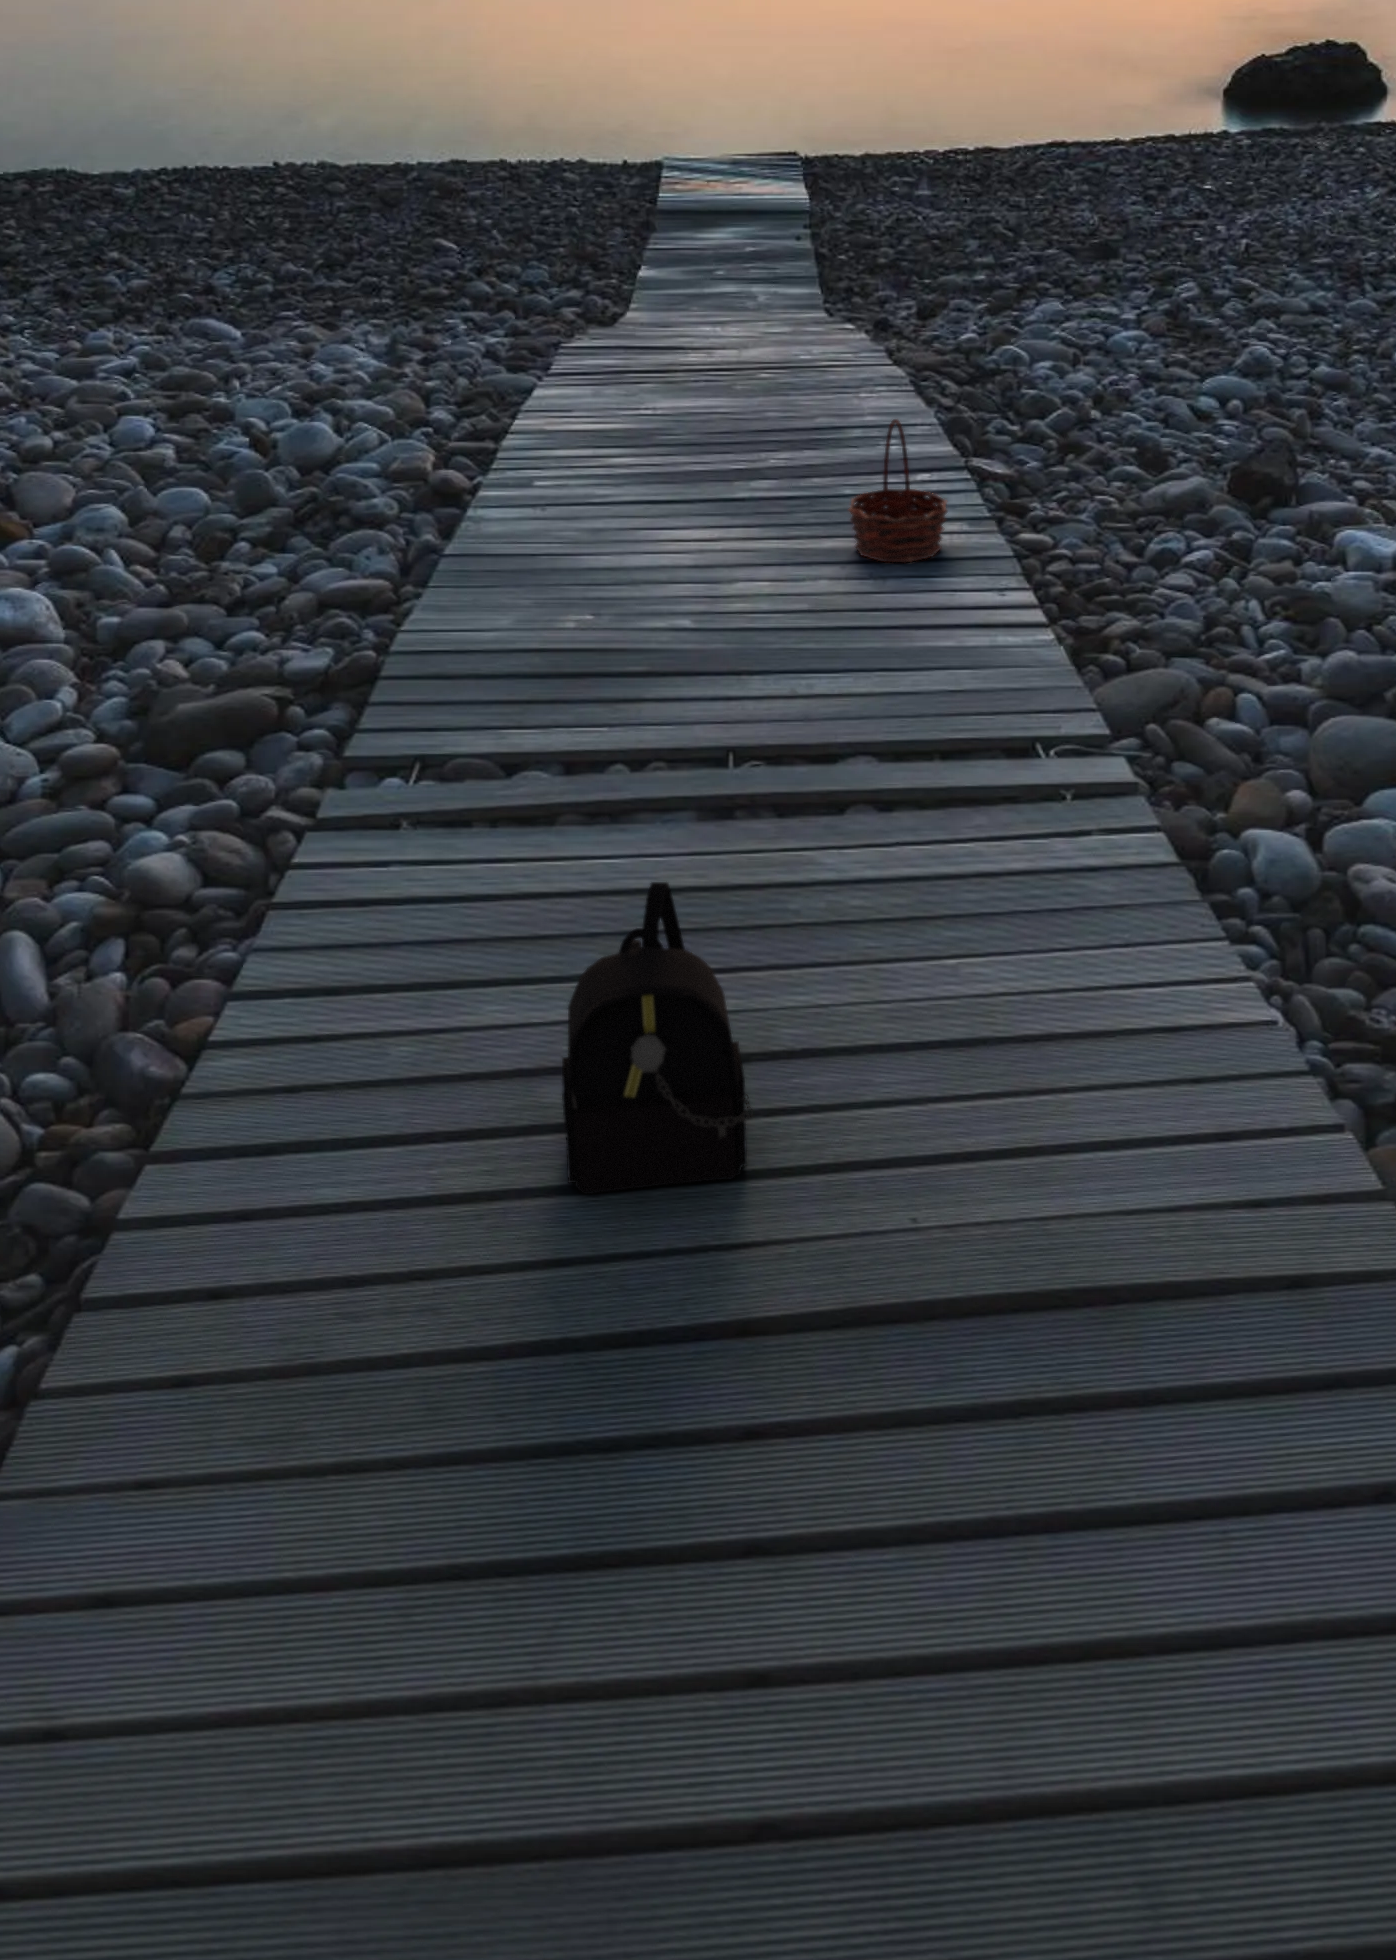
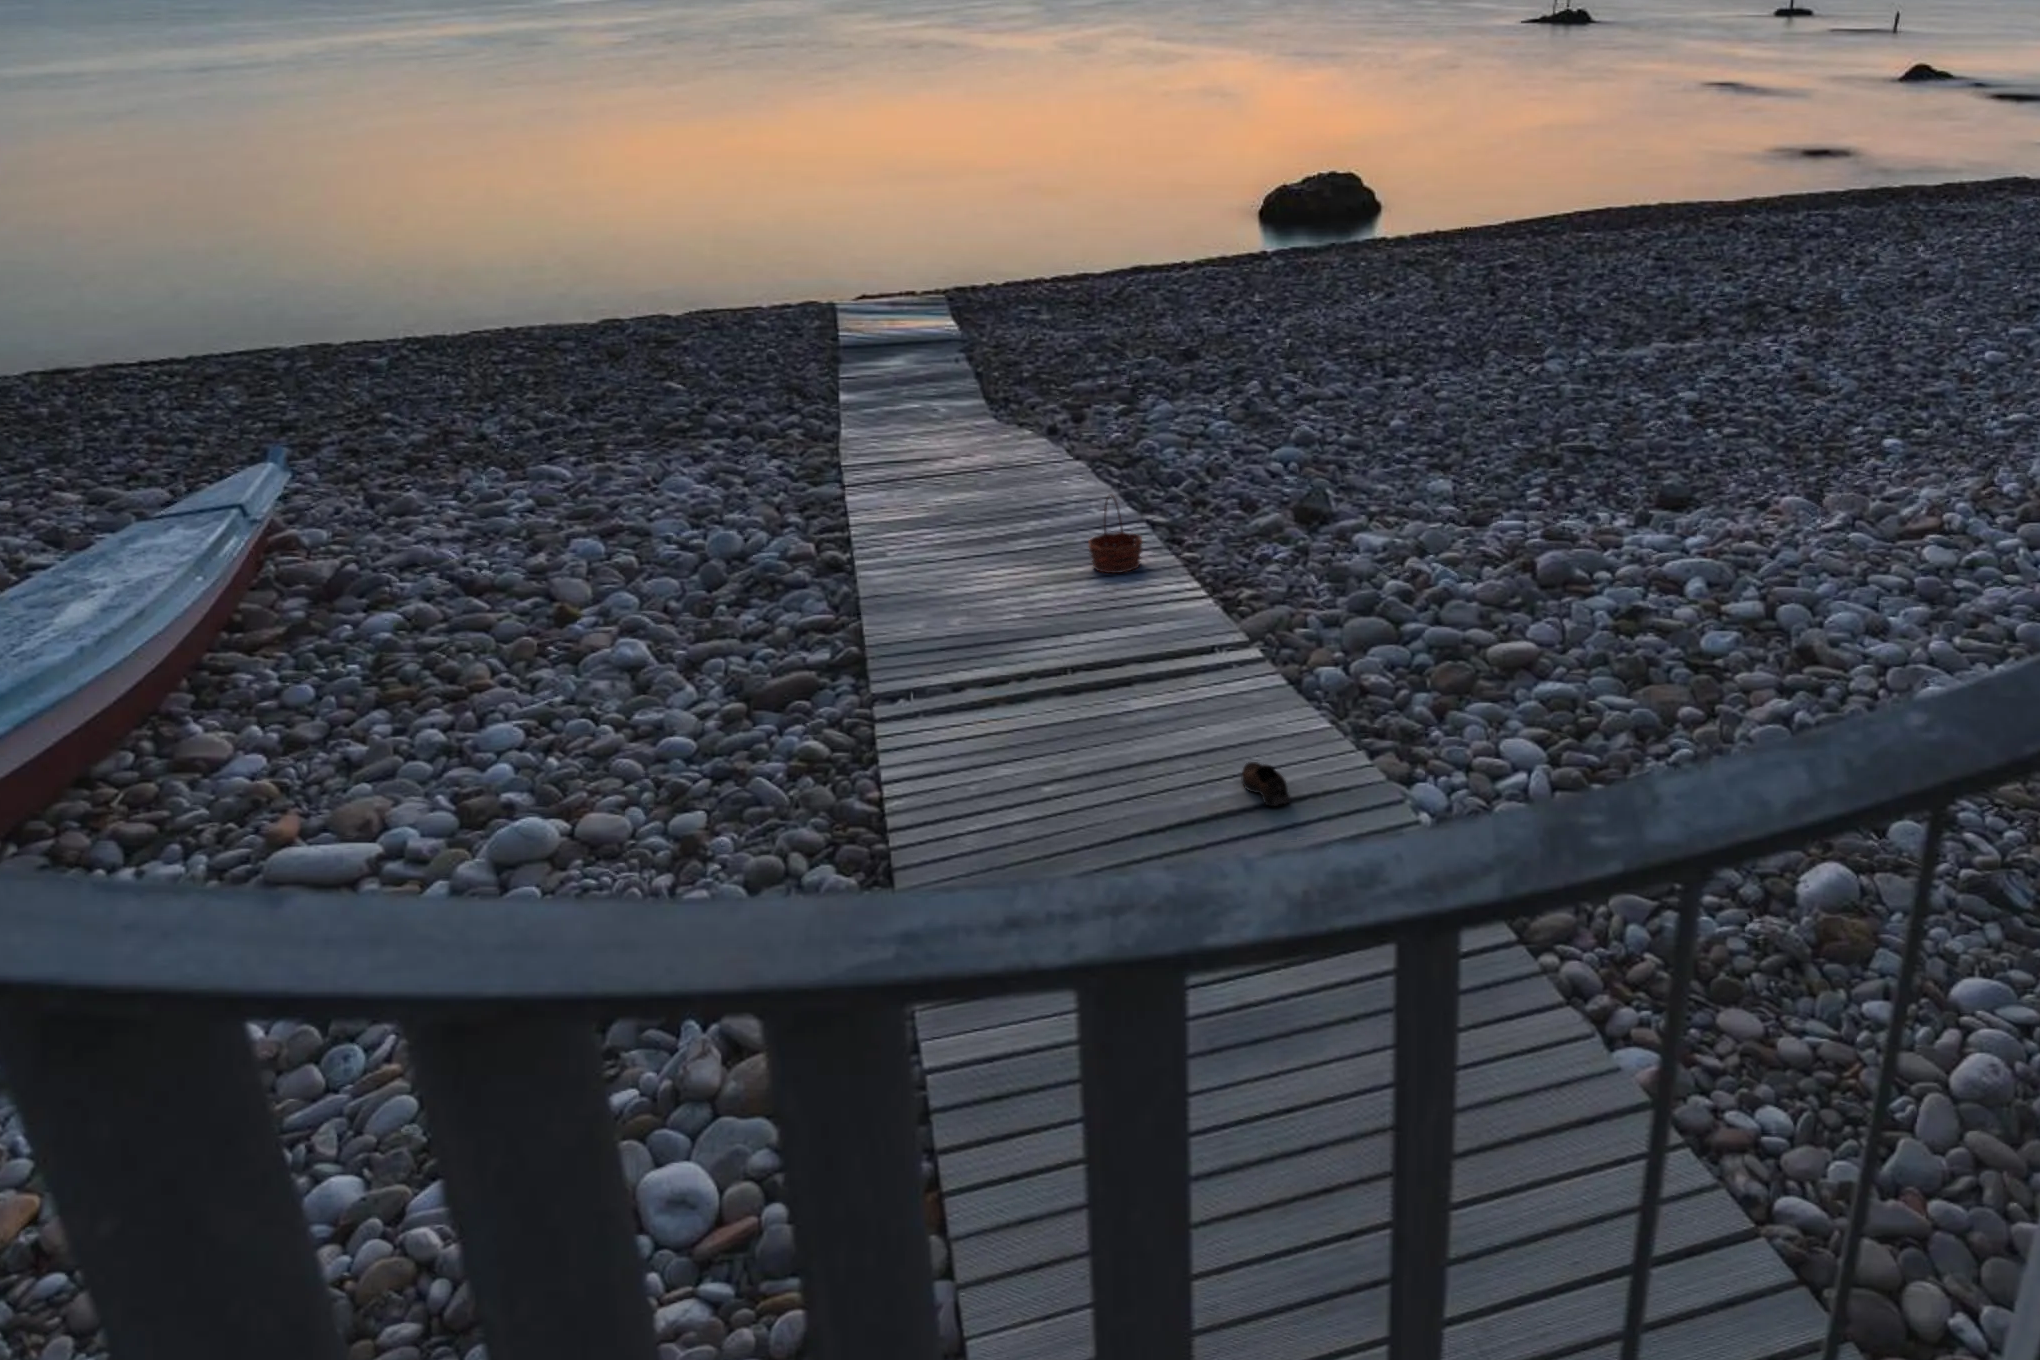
backpack: present [562,882,751,1194] -> none [1071,674,1147,792]
shoe: none [998,1184,1125,1381] -> present [1241,762,1290,806]

